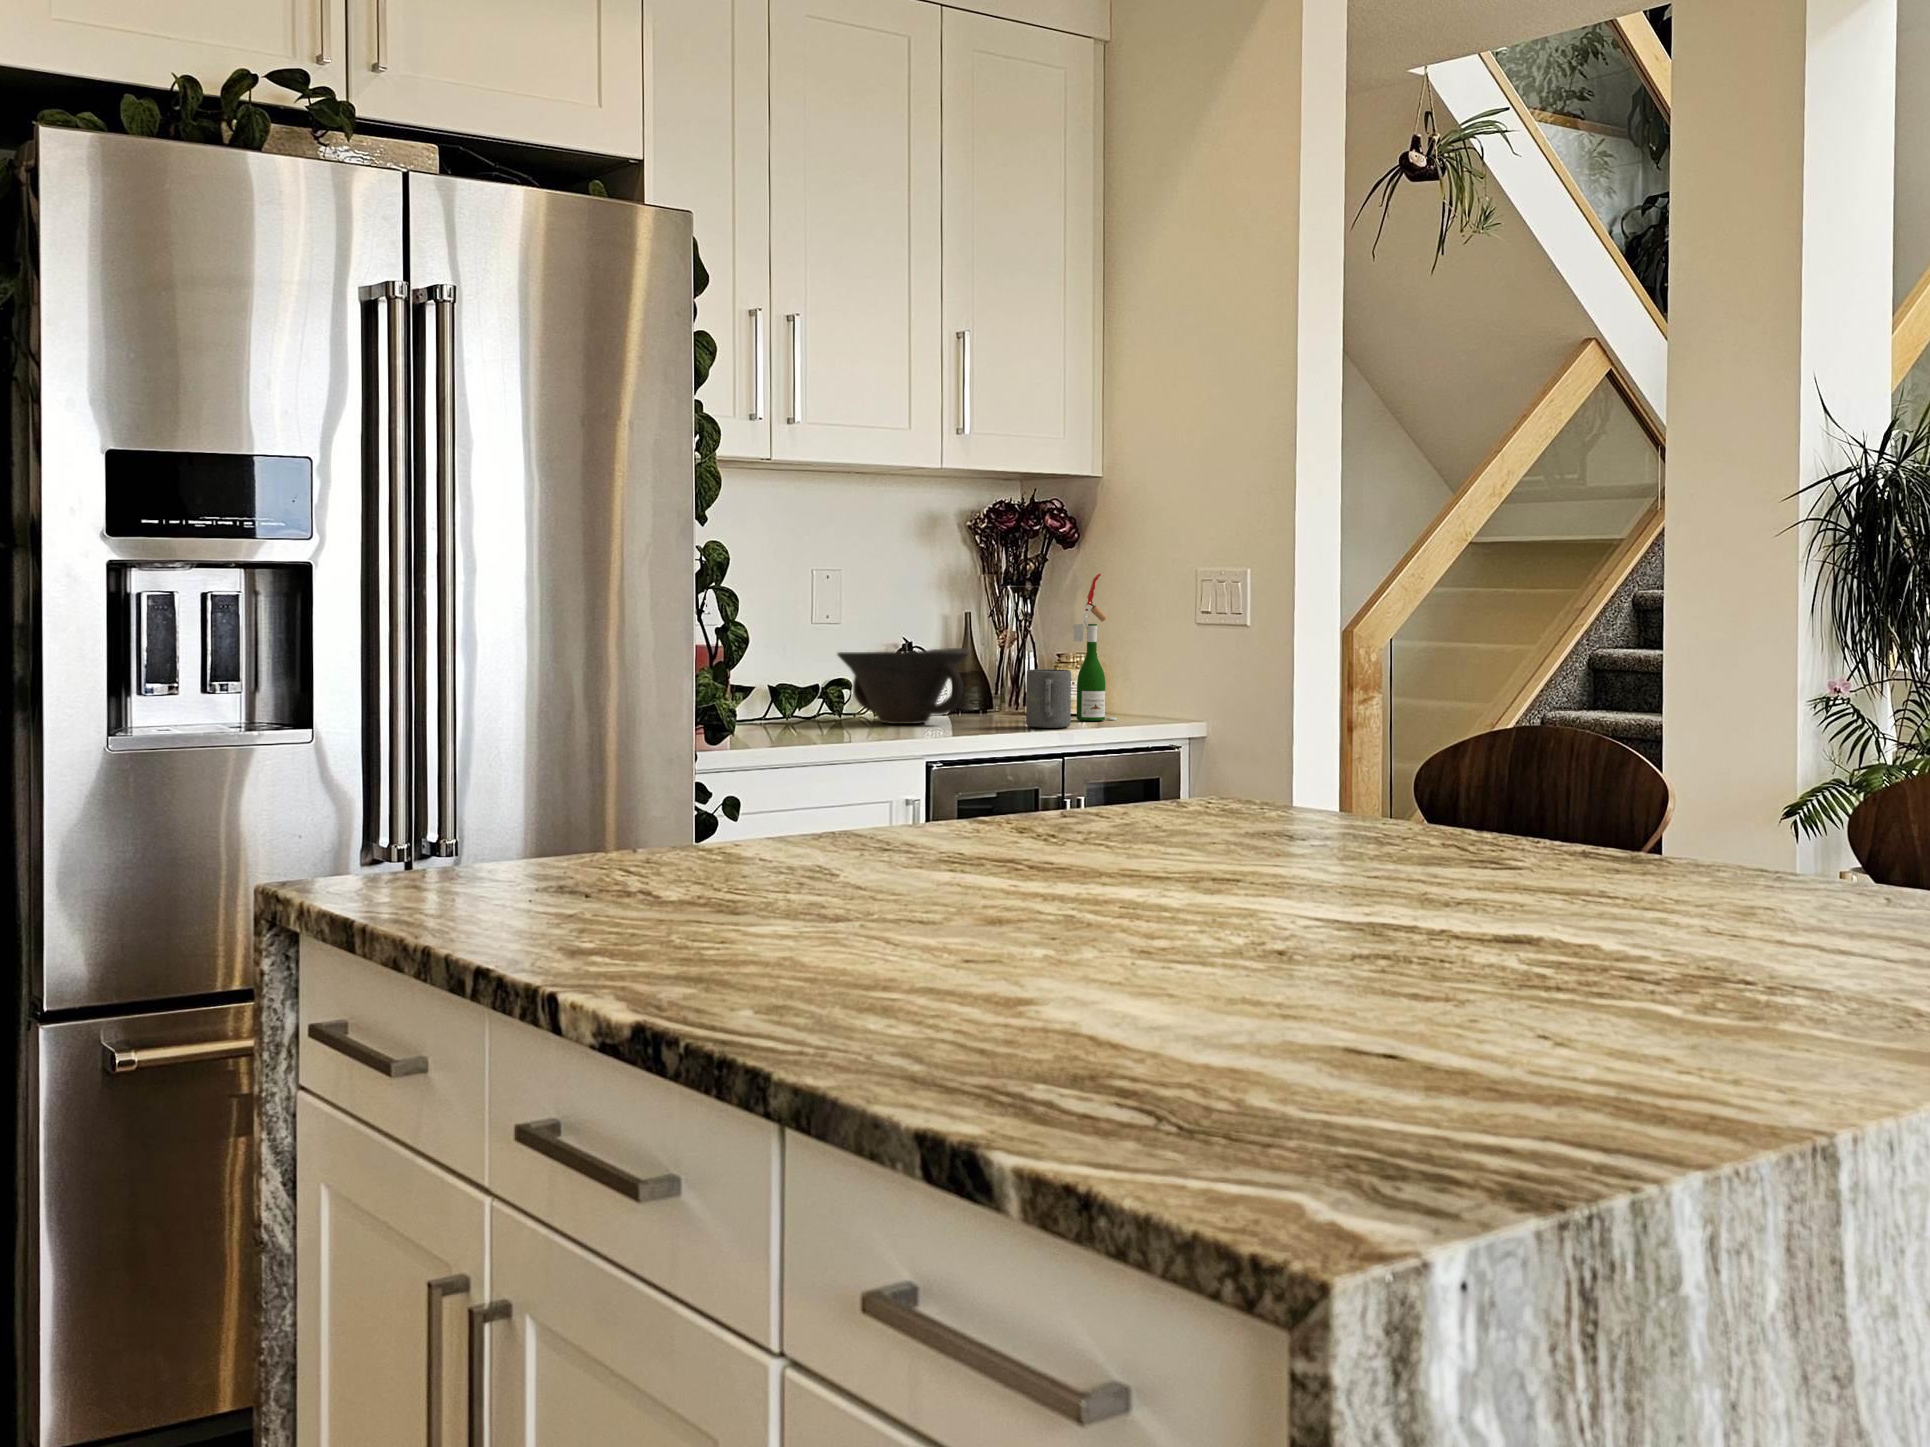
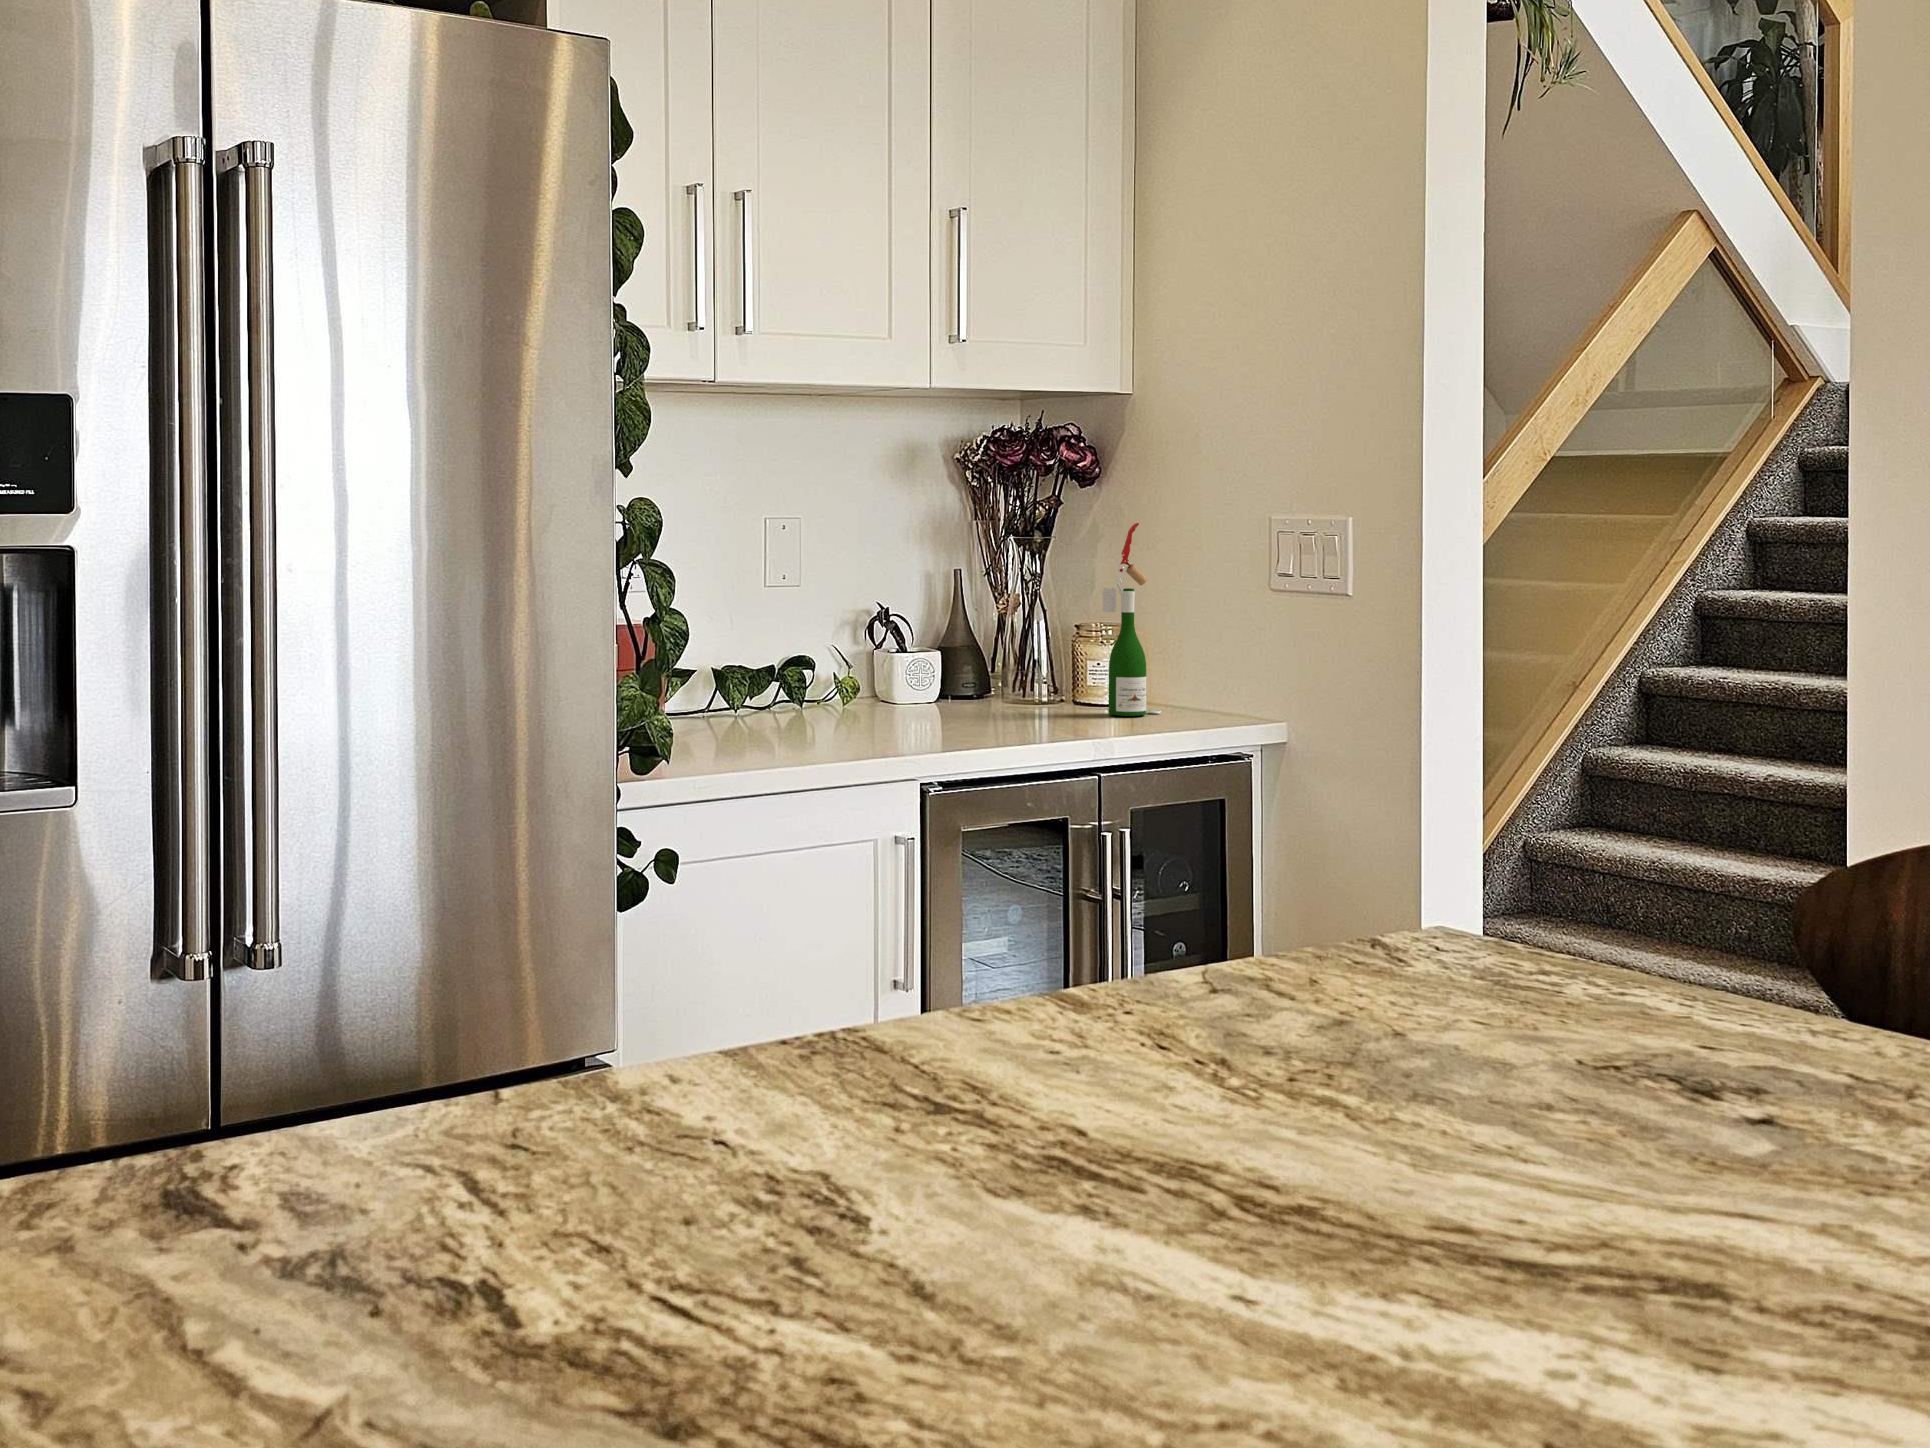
bowl: present [837,648,970,724] -> none [798,620,971,722]
mug: present [1026,669,1071,728] -> none [1048,651,1107,730]

